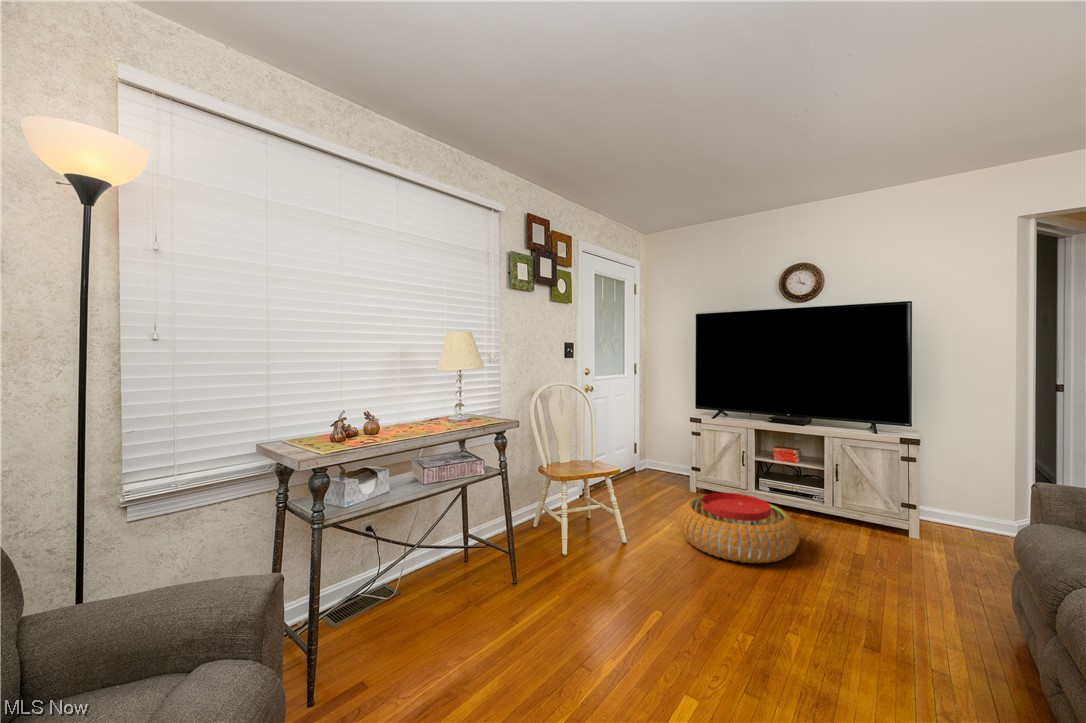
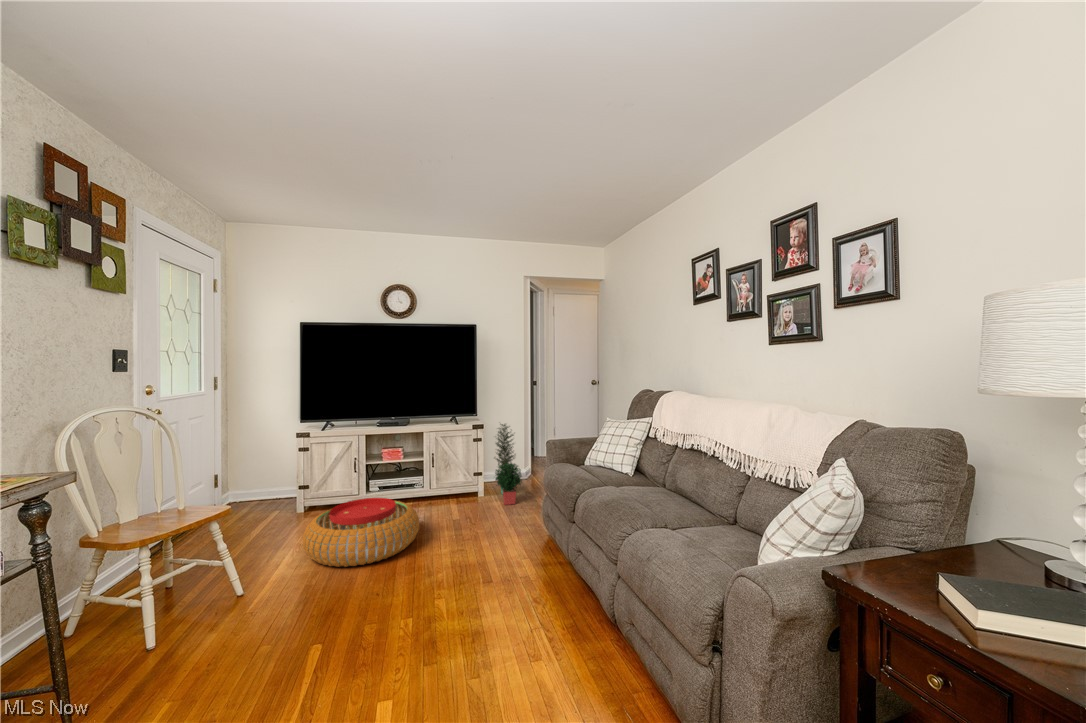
potted plant: none [933,440,995,565] -> present [495,424,521,505]

